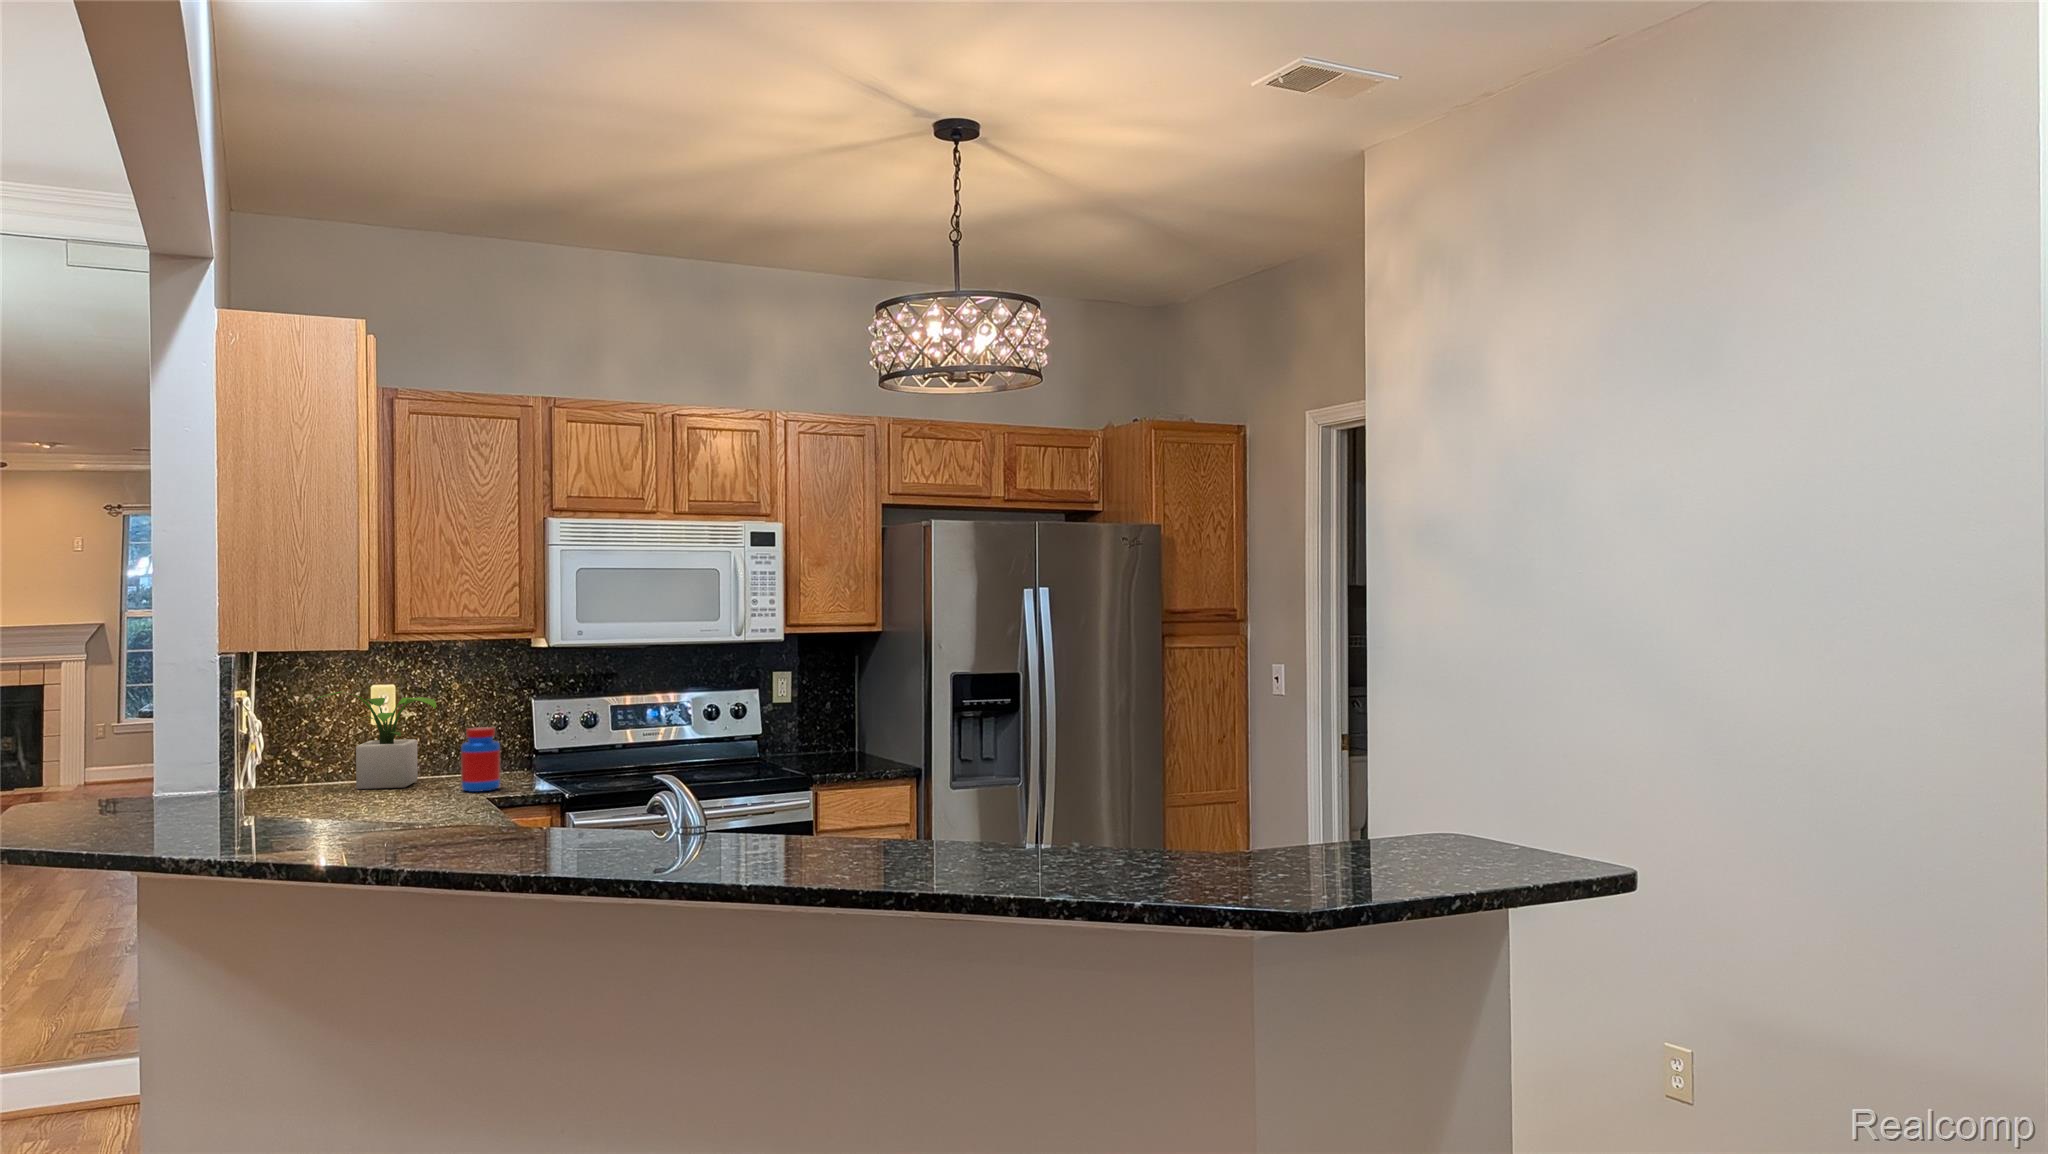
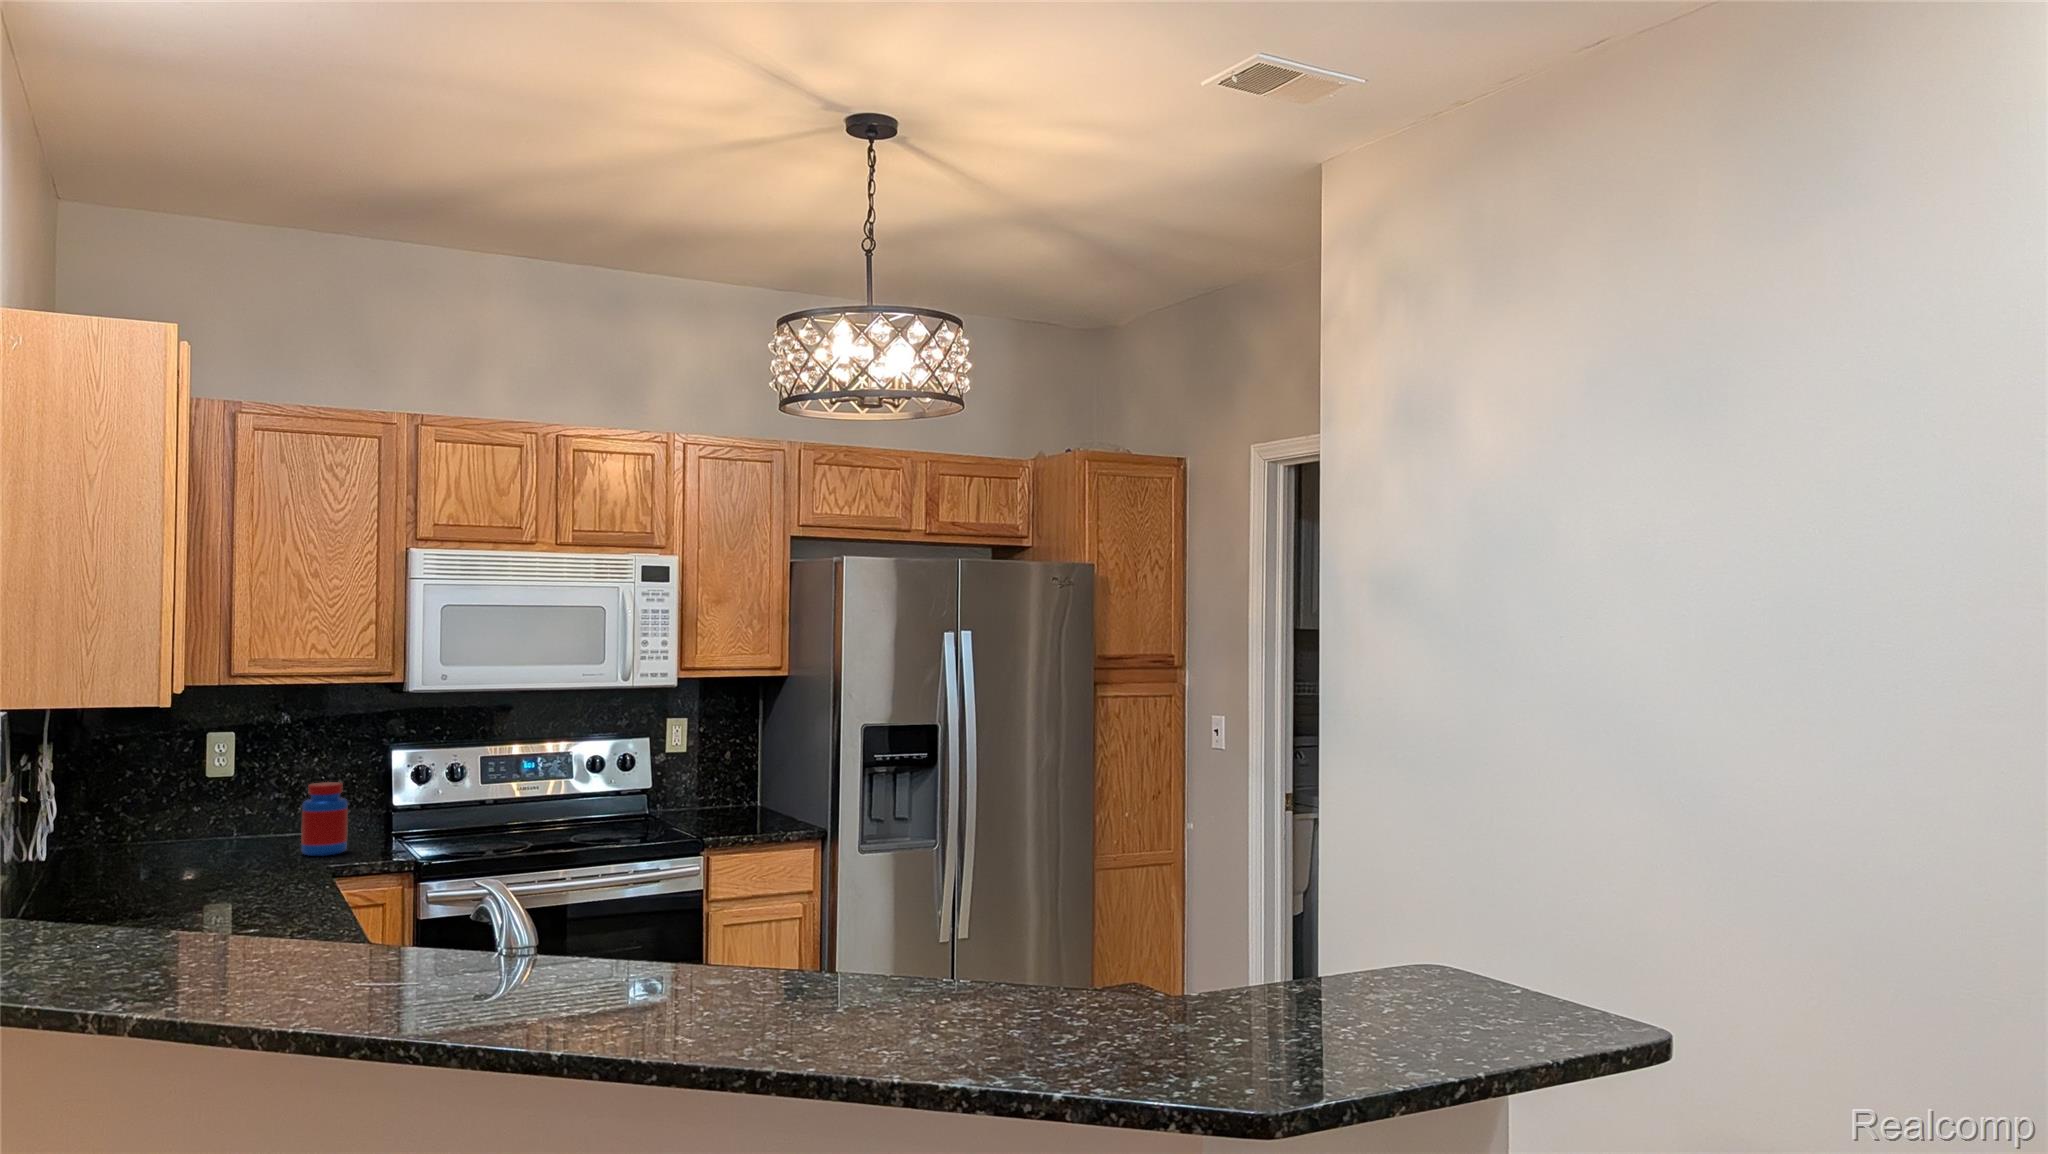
potted plant: present [309,691,436,789] -> none [125,740,276,852]

